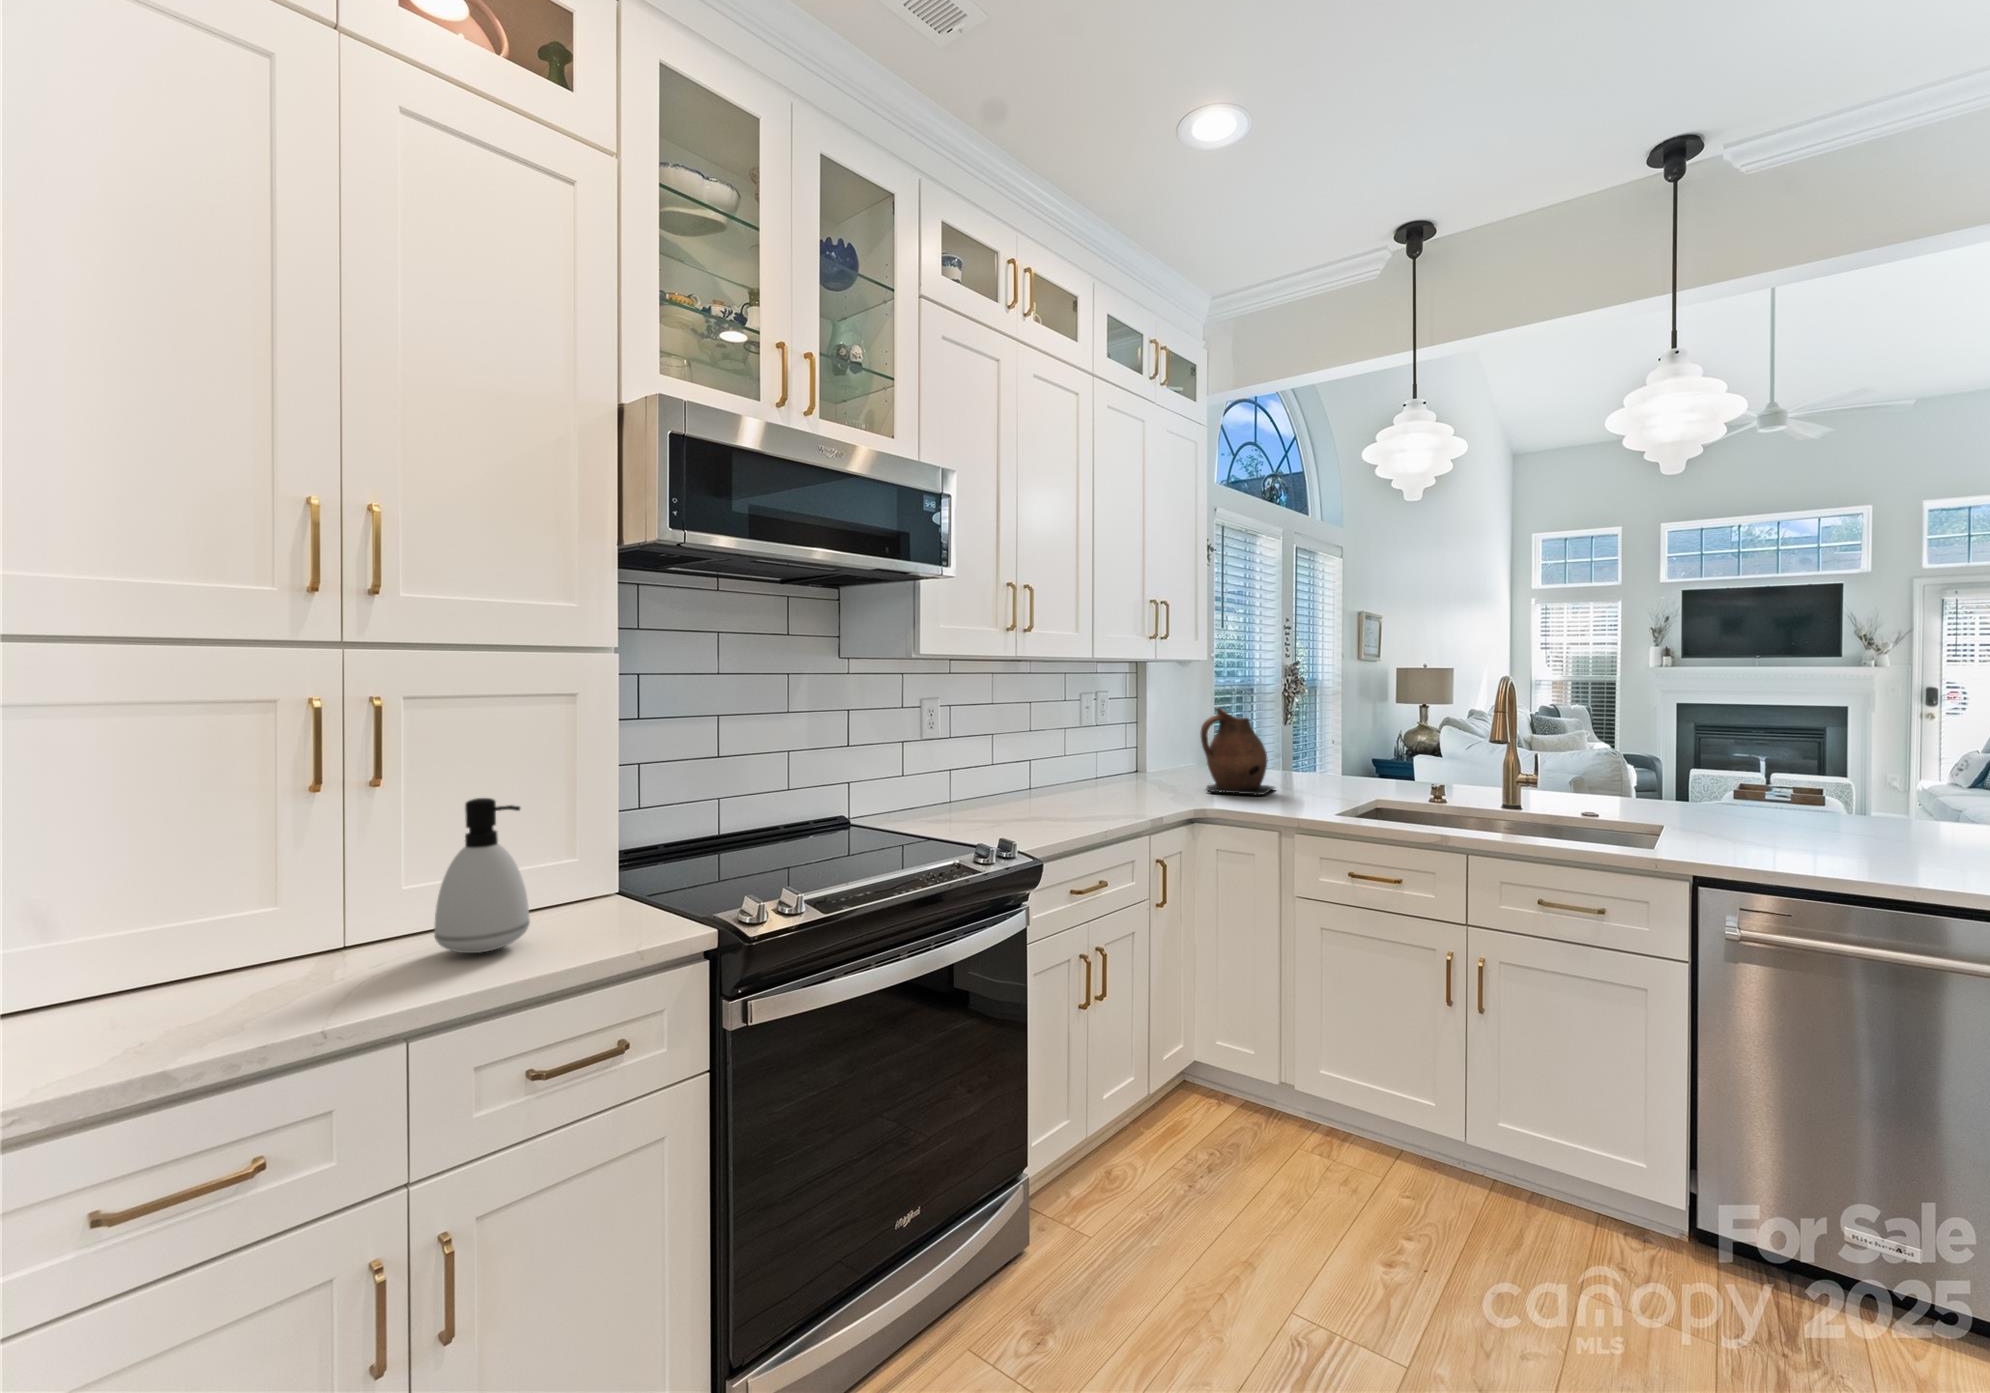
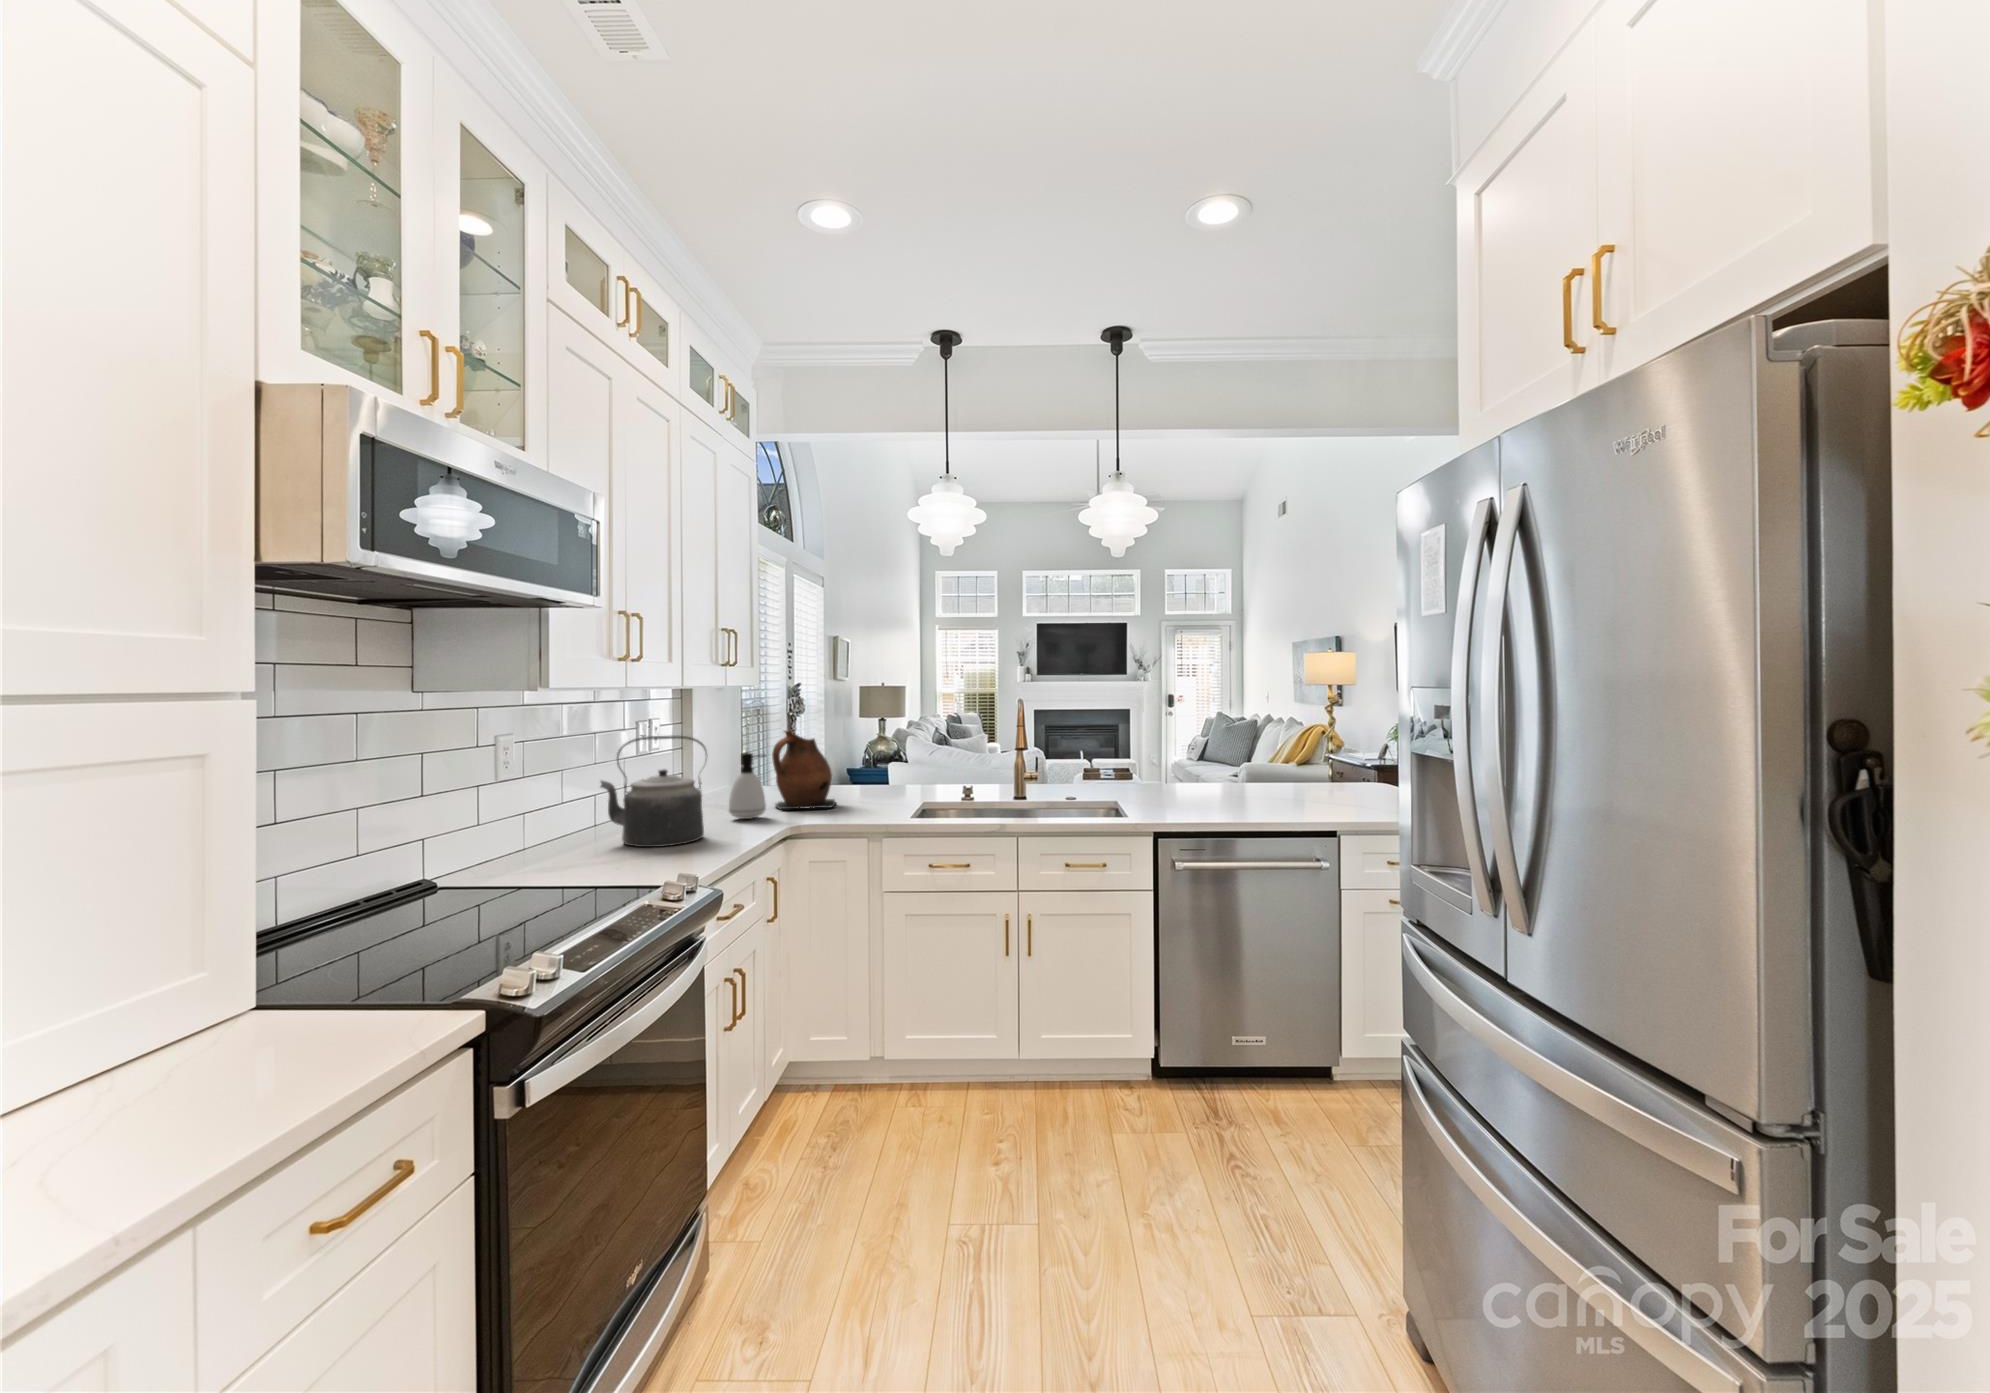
kettle: none [1008,706,1103,814] -> present [600,736,707,847]
soap dispenser: present [434,798,530,953] -> present [729,752,766,819]

